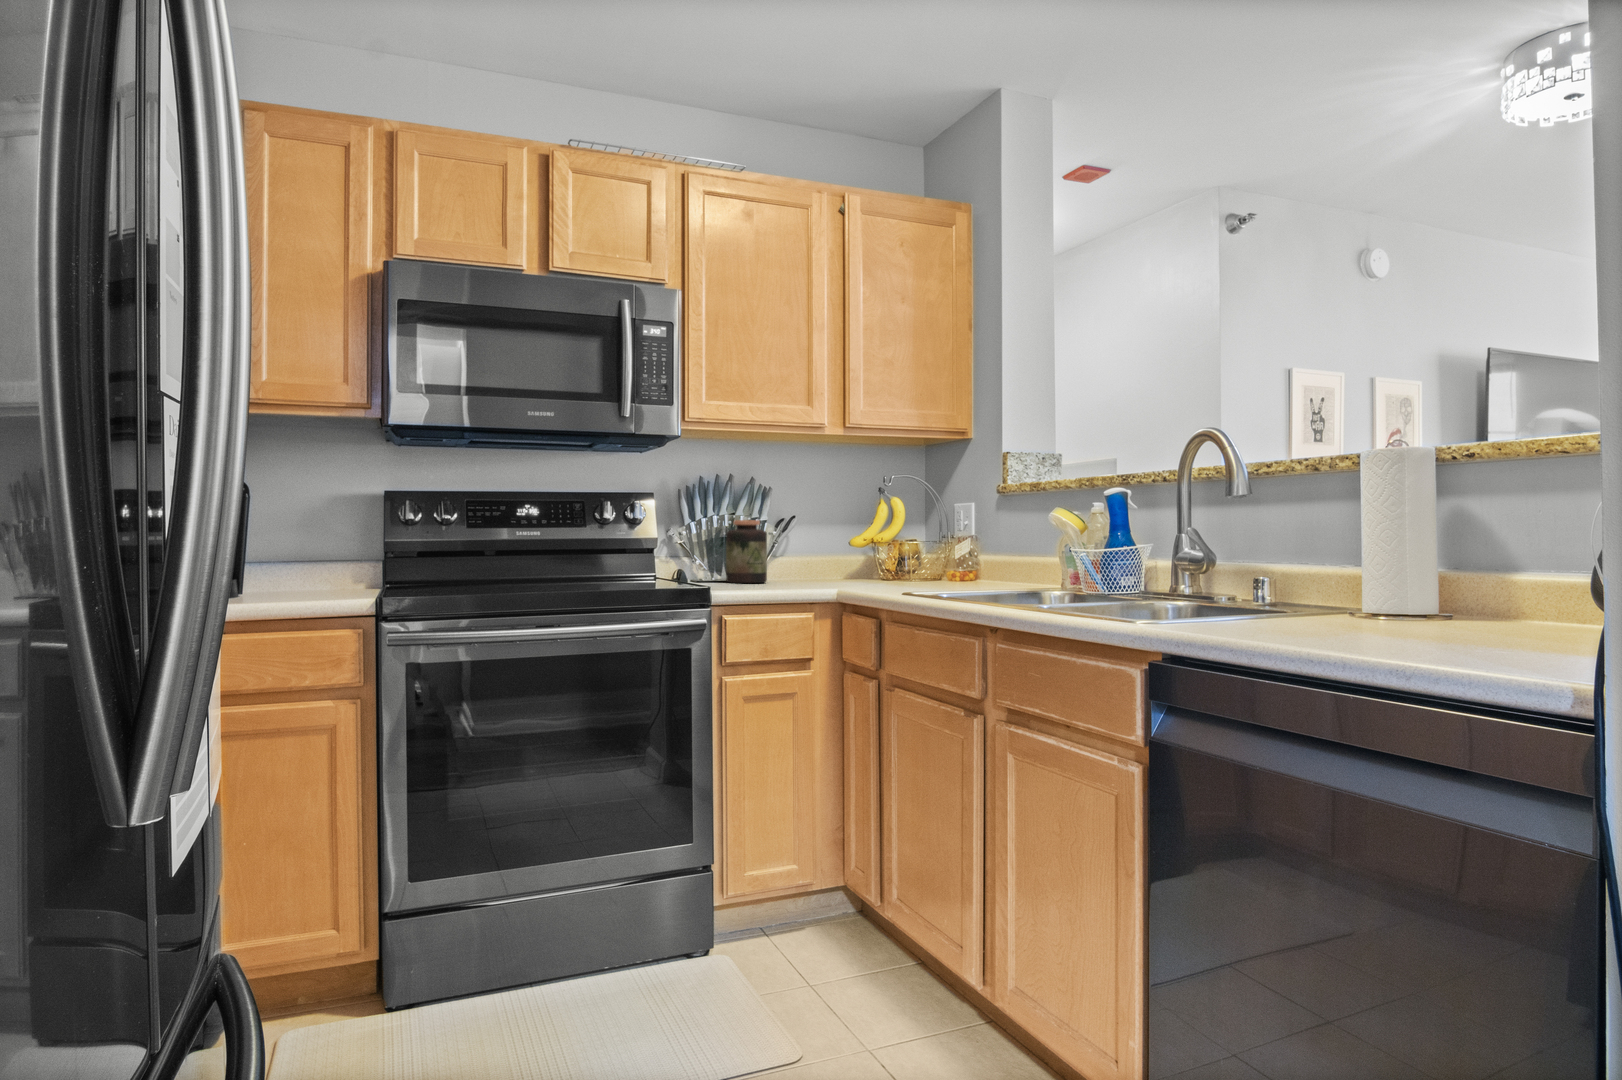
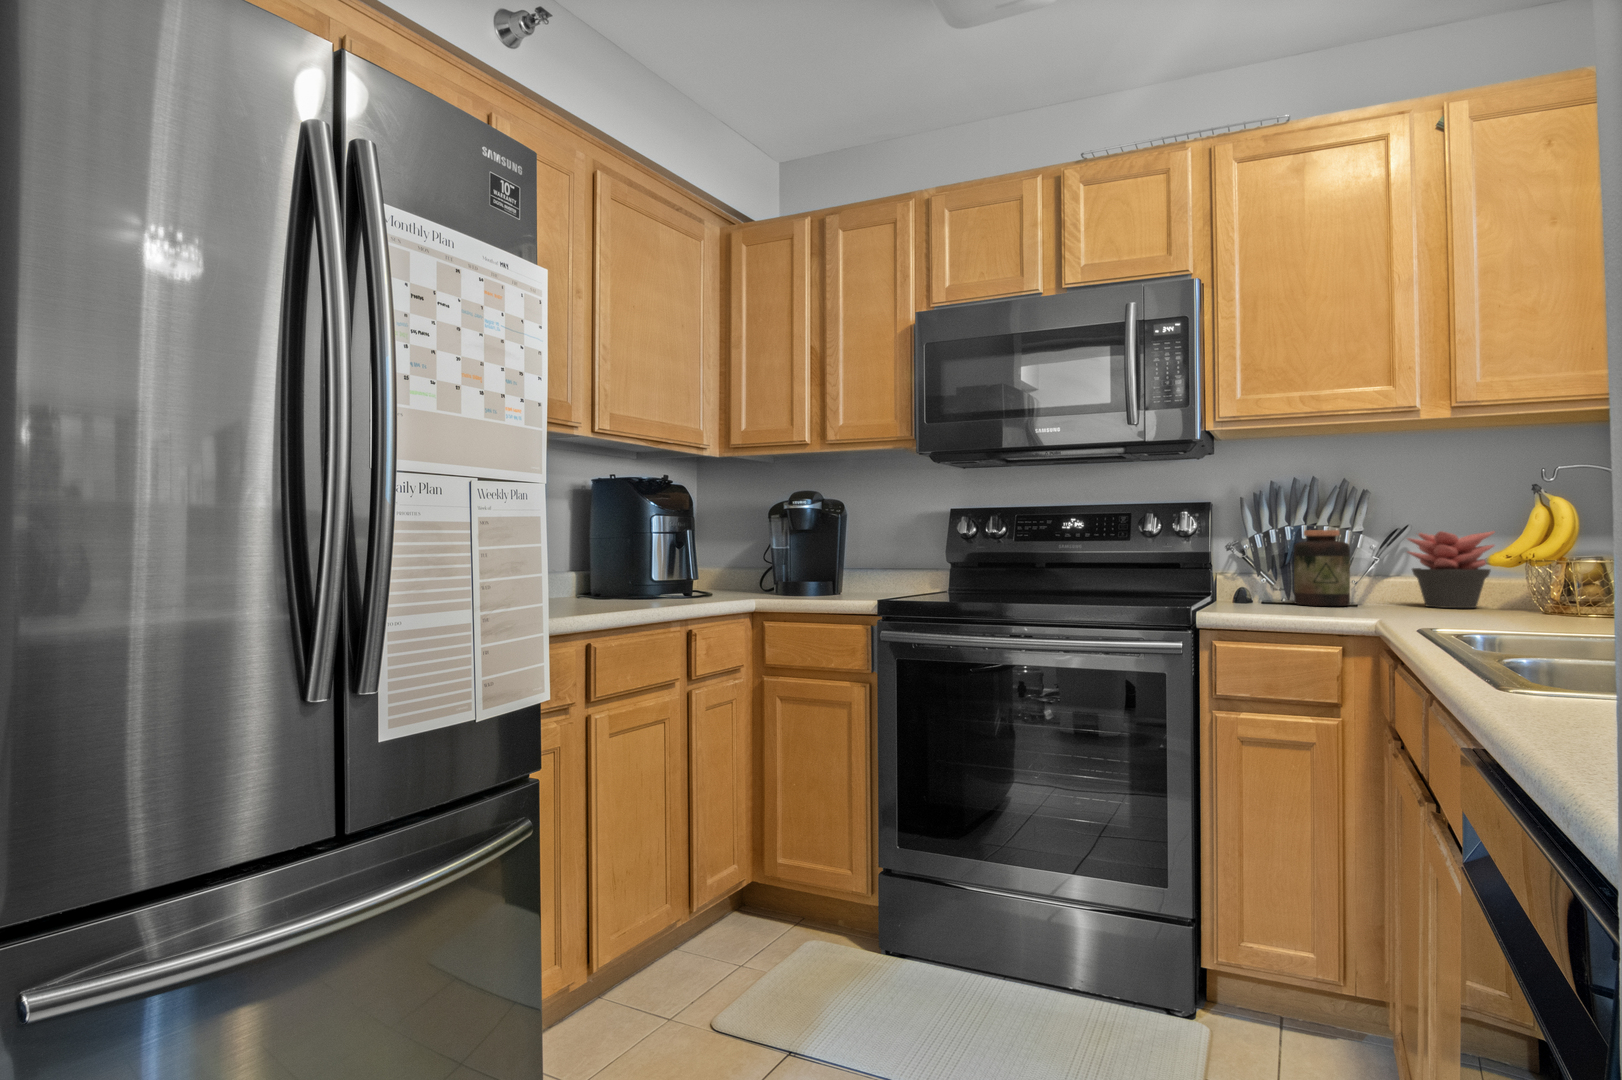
succulent plant: none [792,522,844,581] -> present [1408,531,1494,608]

